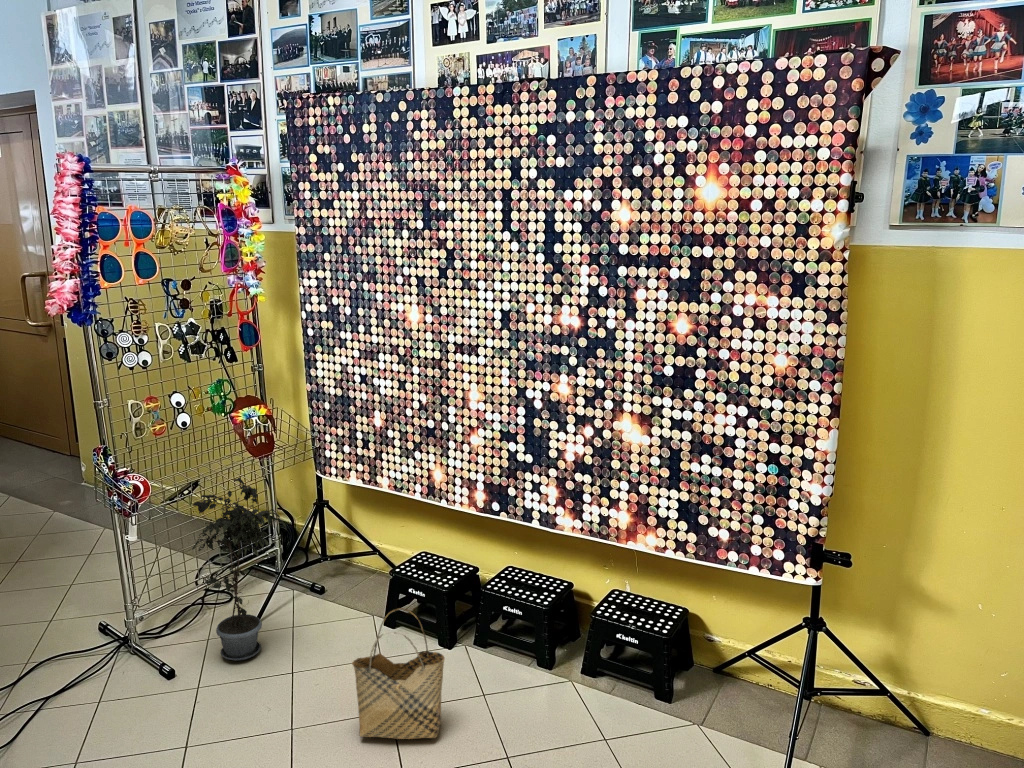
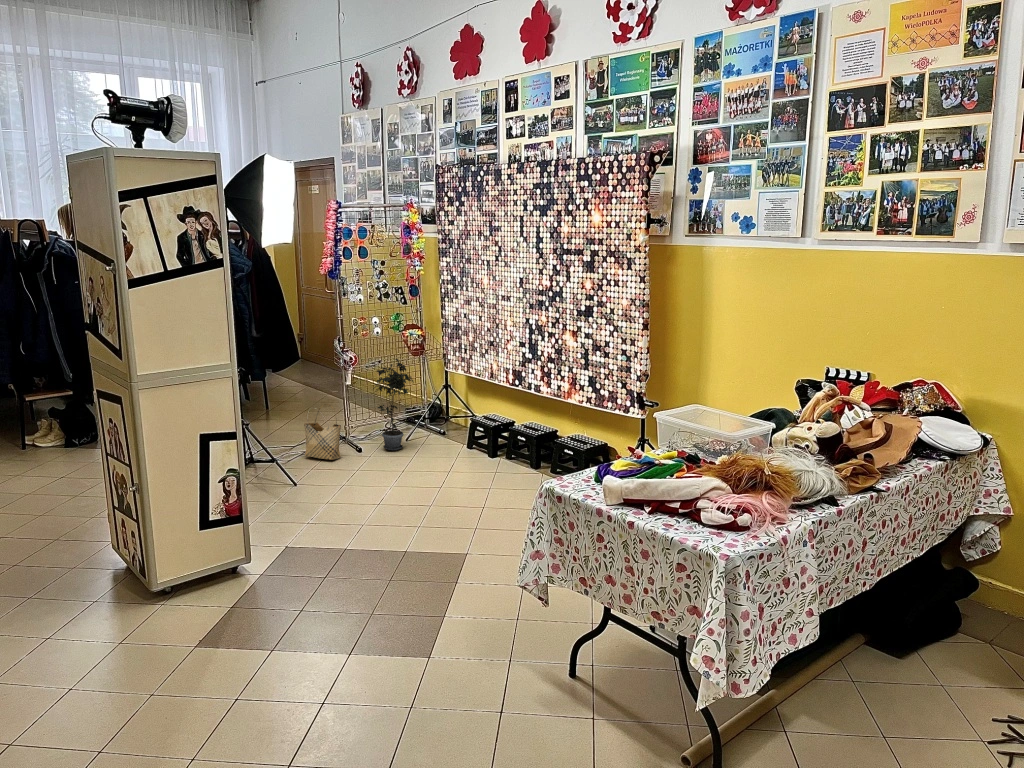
woven basket: present [352,608,445,739] -> present [304,404,341,460]

